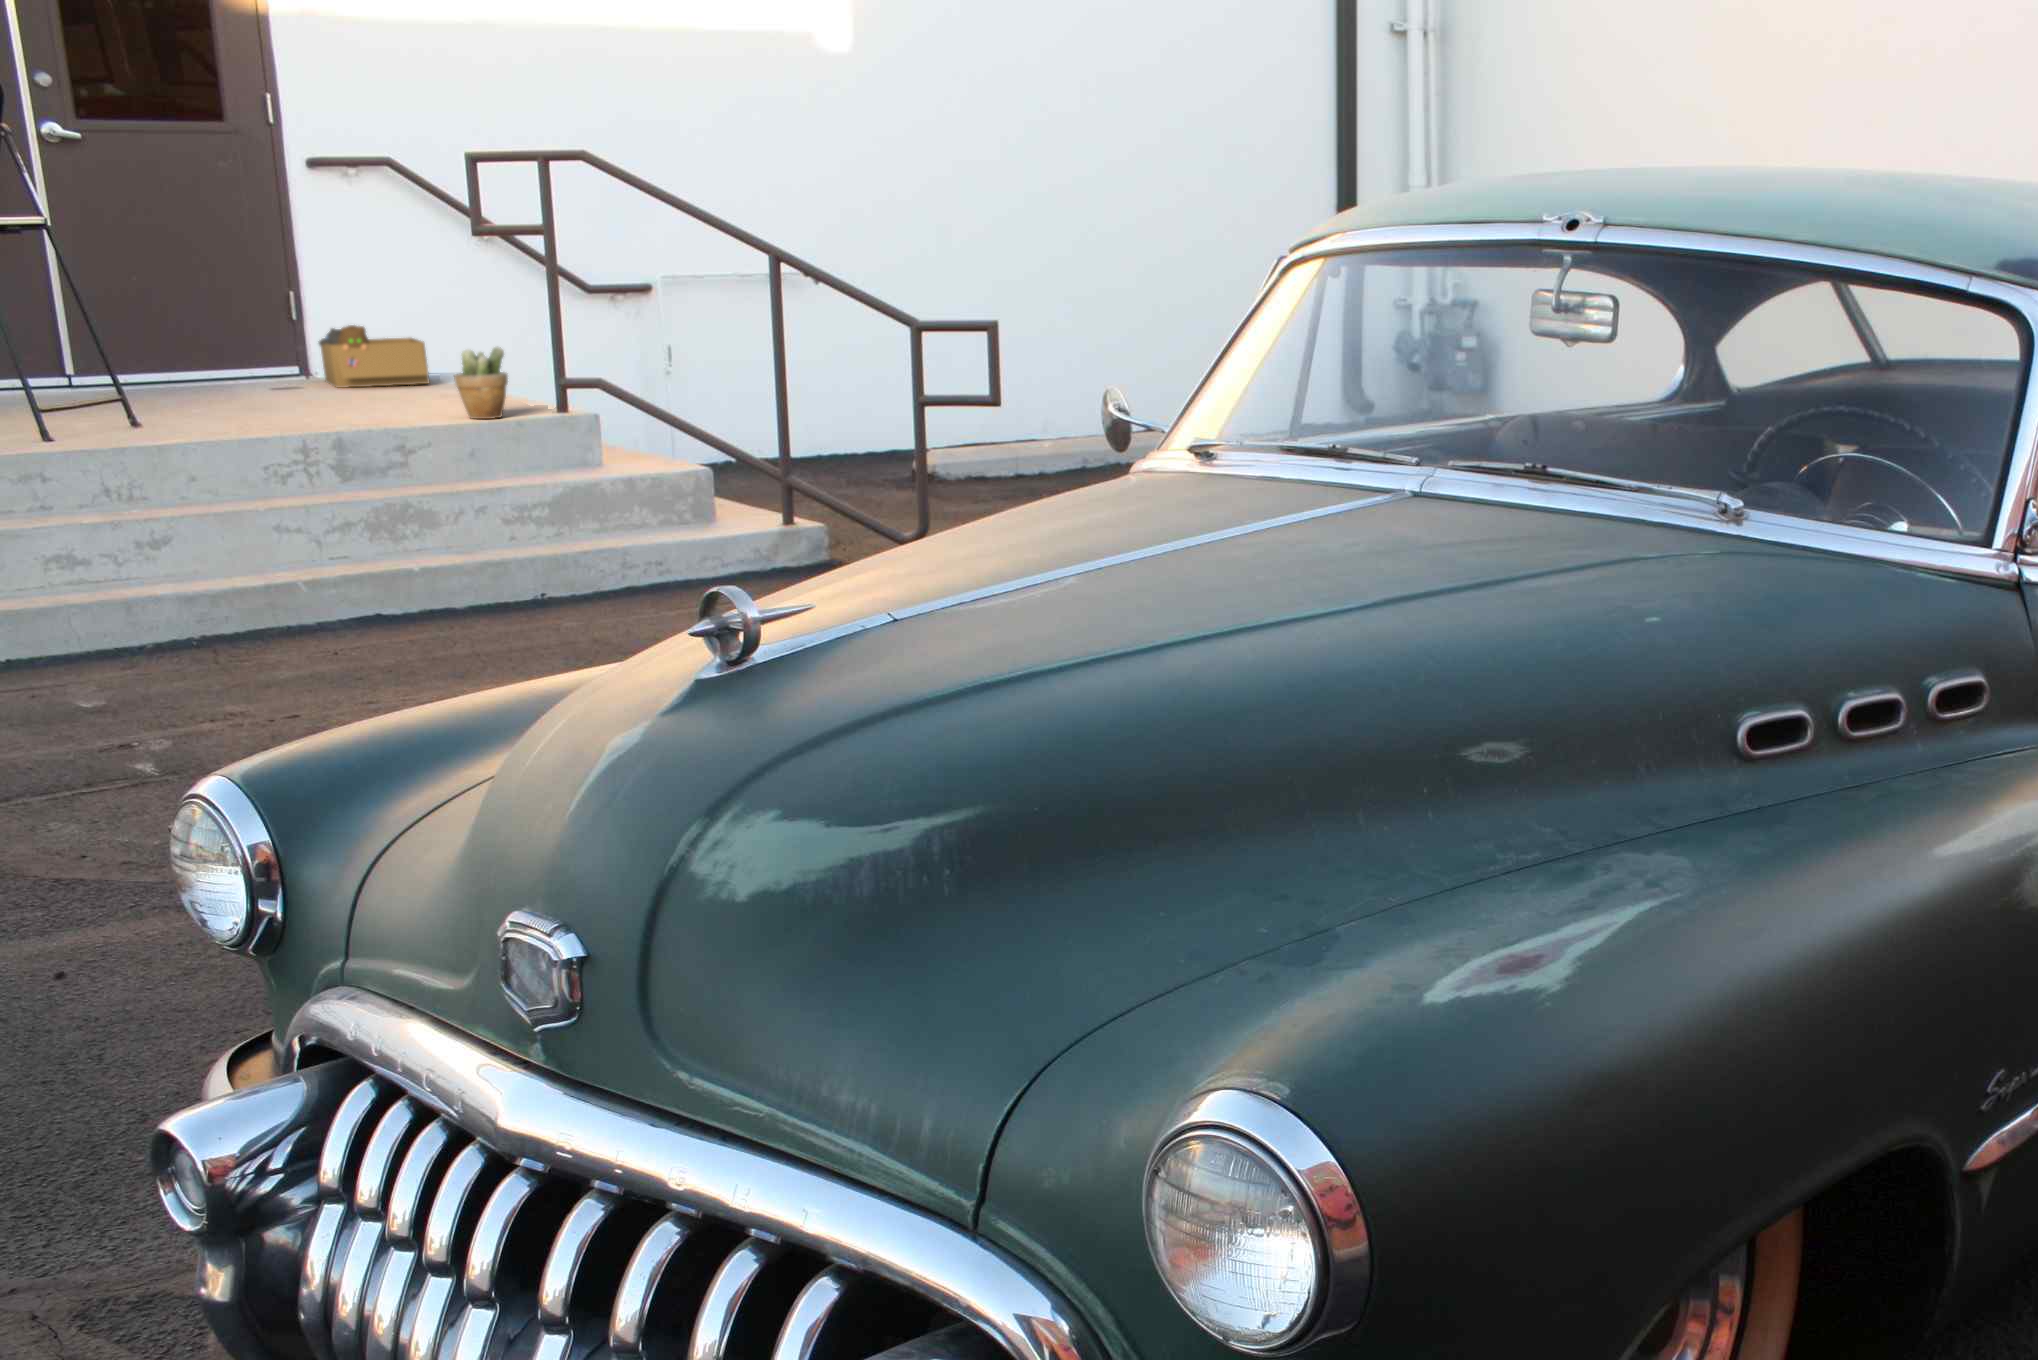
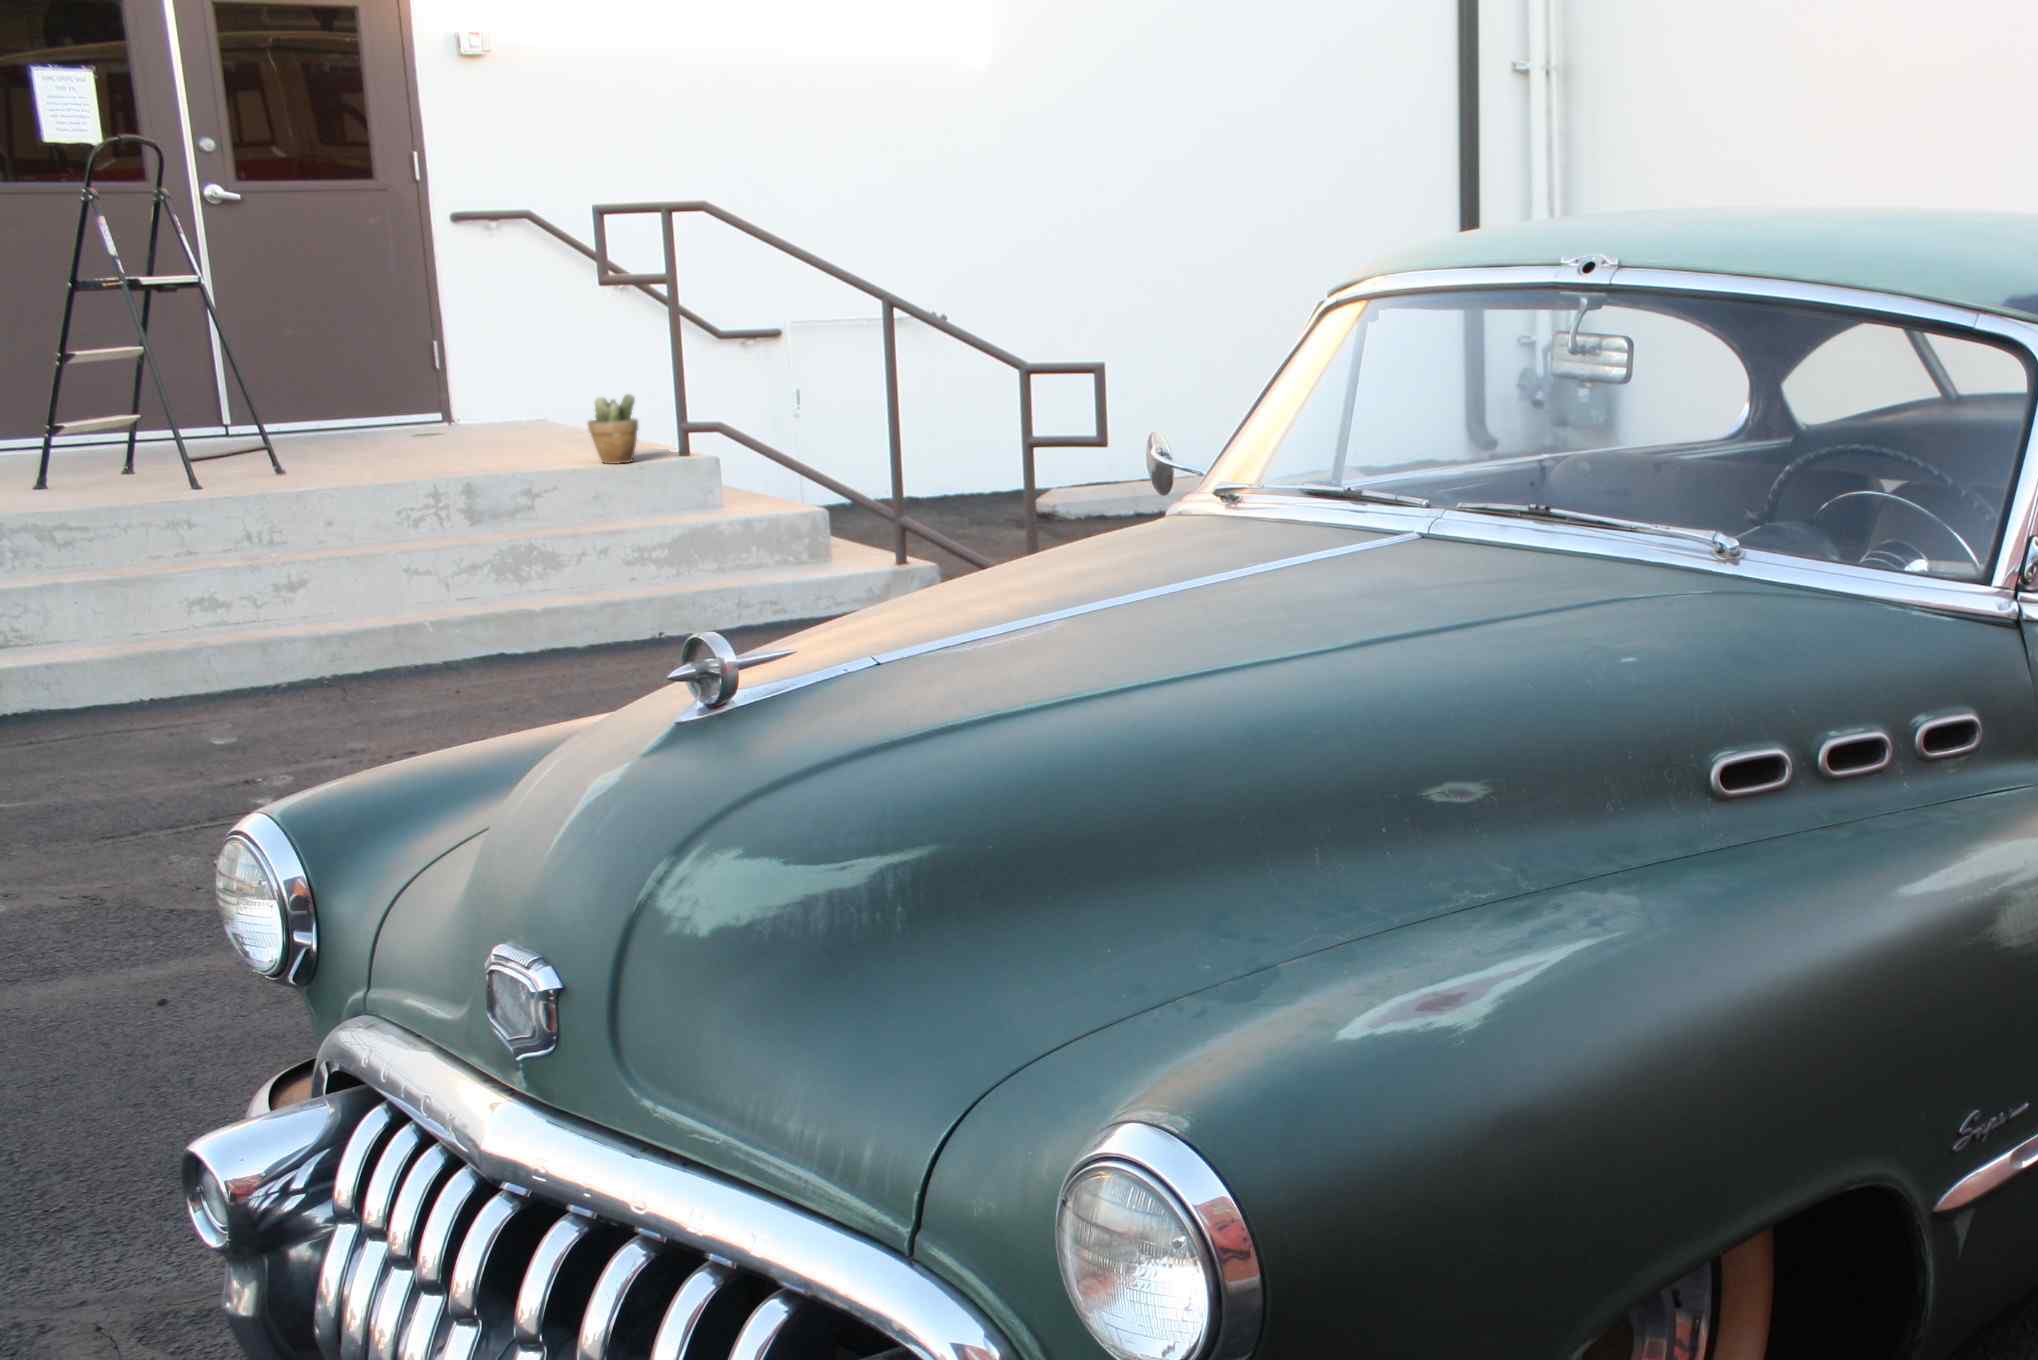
cardboard box: present [319,325,429,388] -> none [467,375,571,435]

